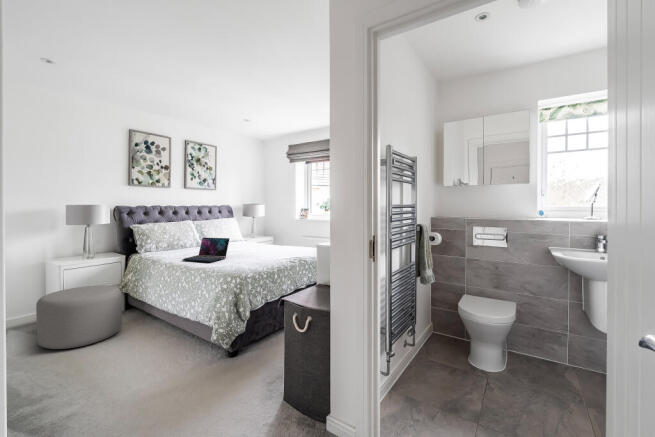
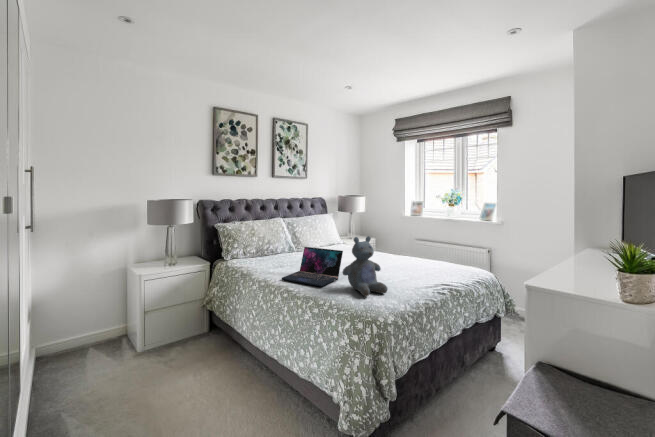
stuffed bear: none [224,226,255,265] -> present [342,236,388,296]
ottoman: present [36,285,122,349] -> none [111,304,208,393]

